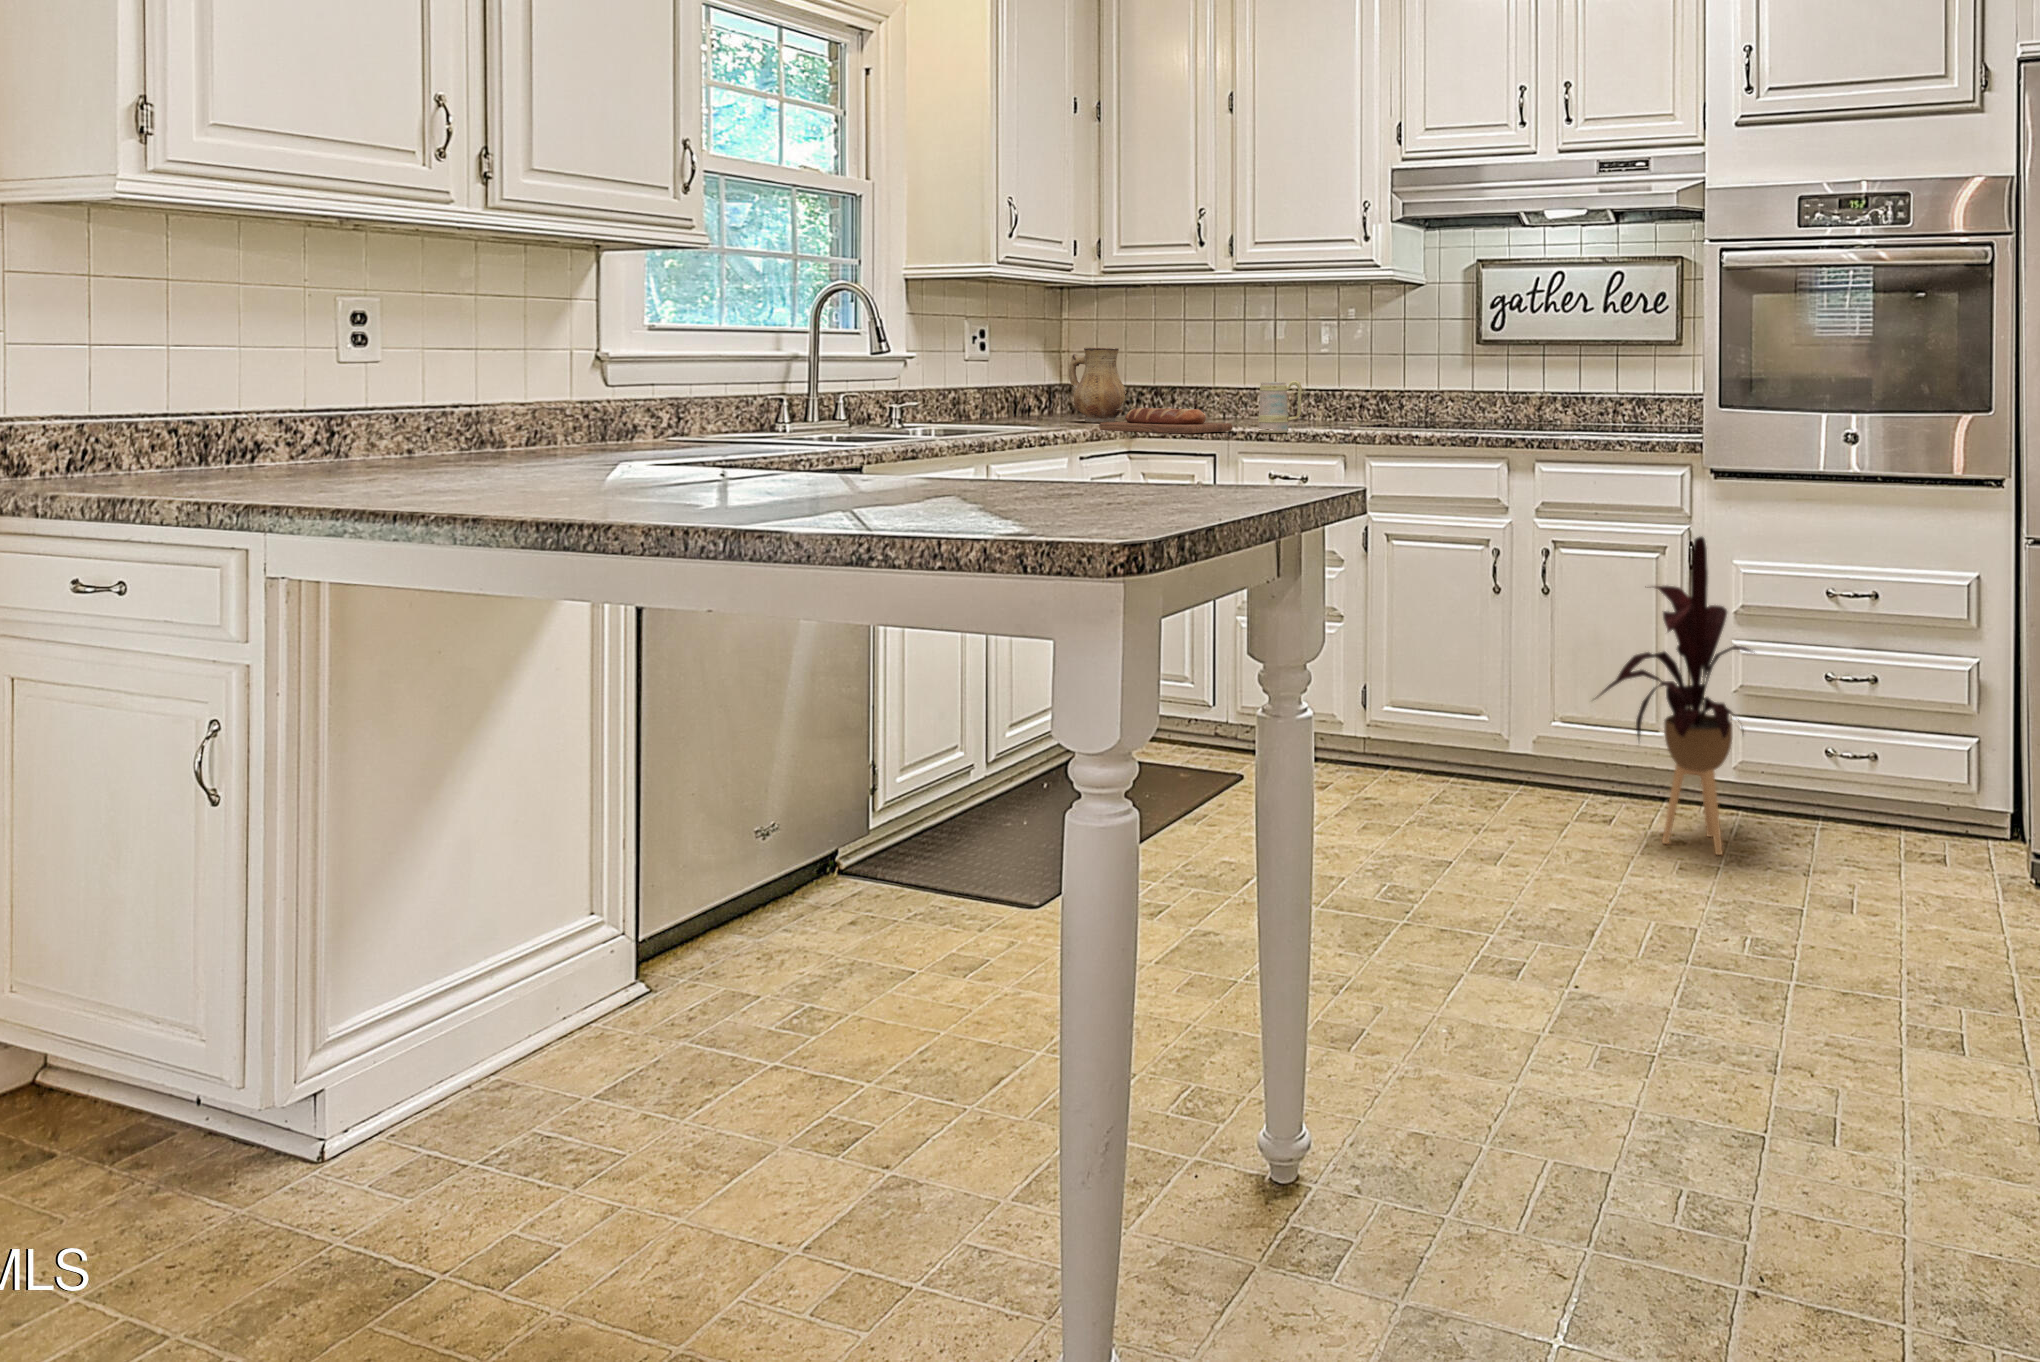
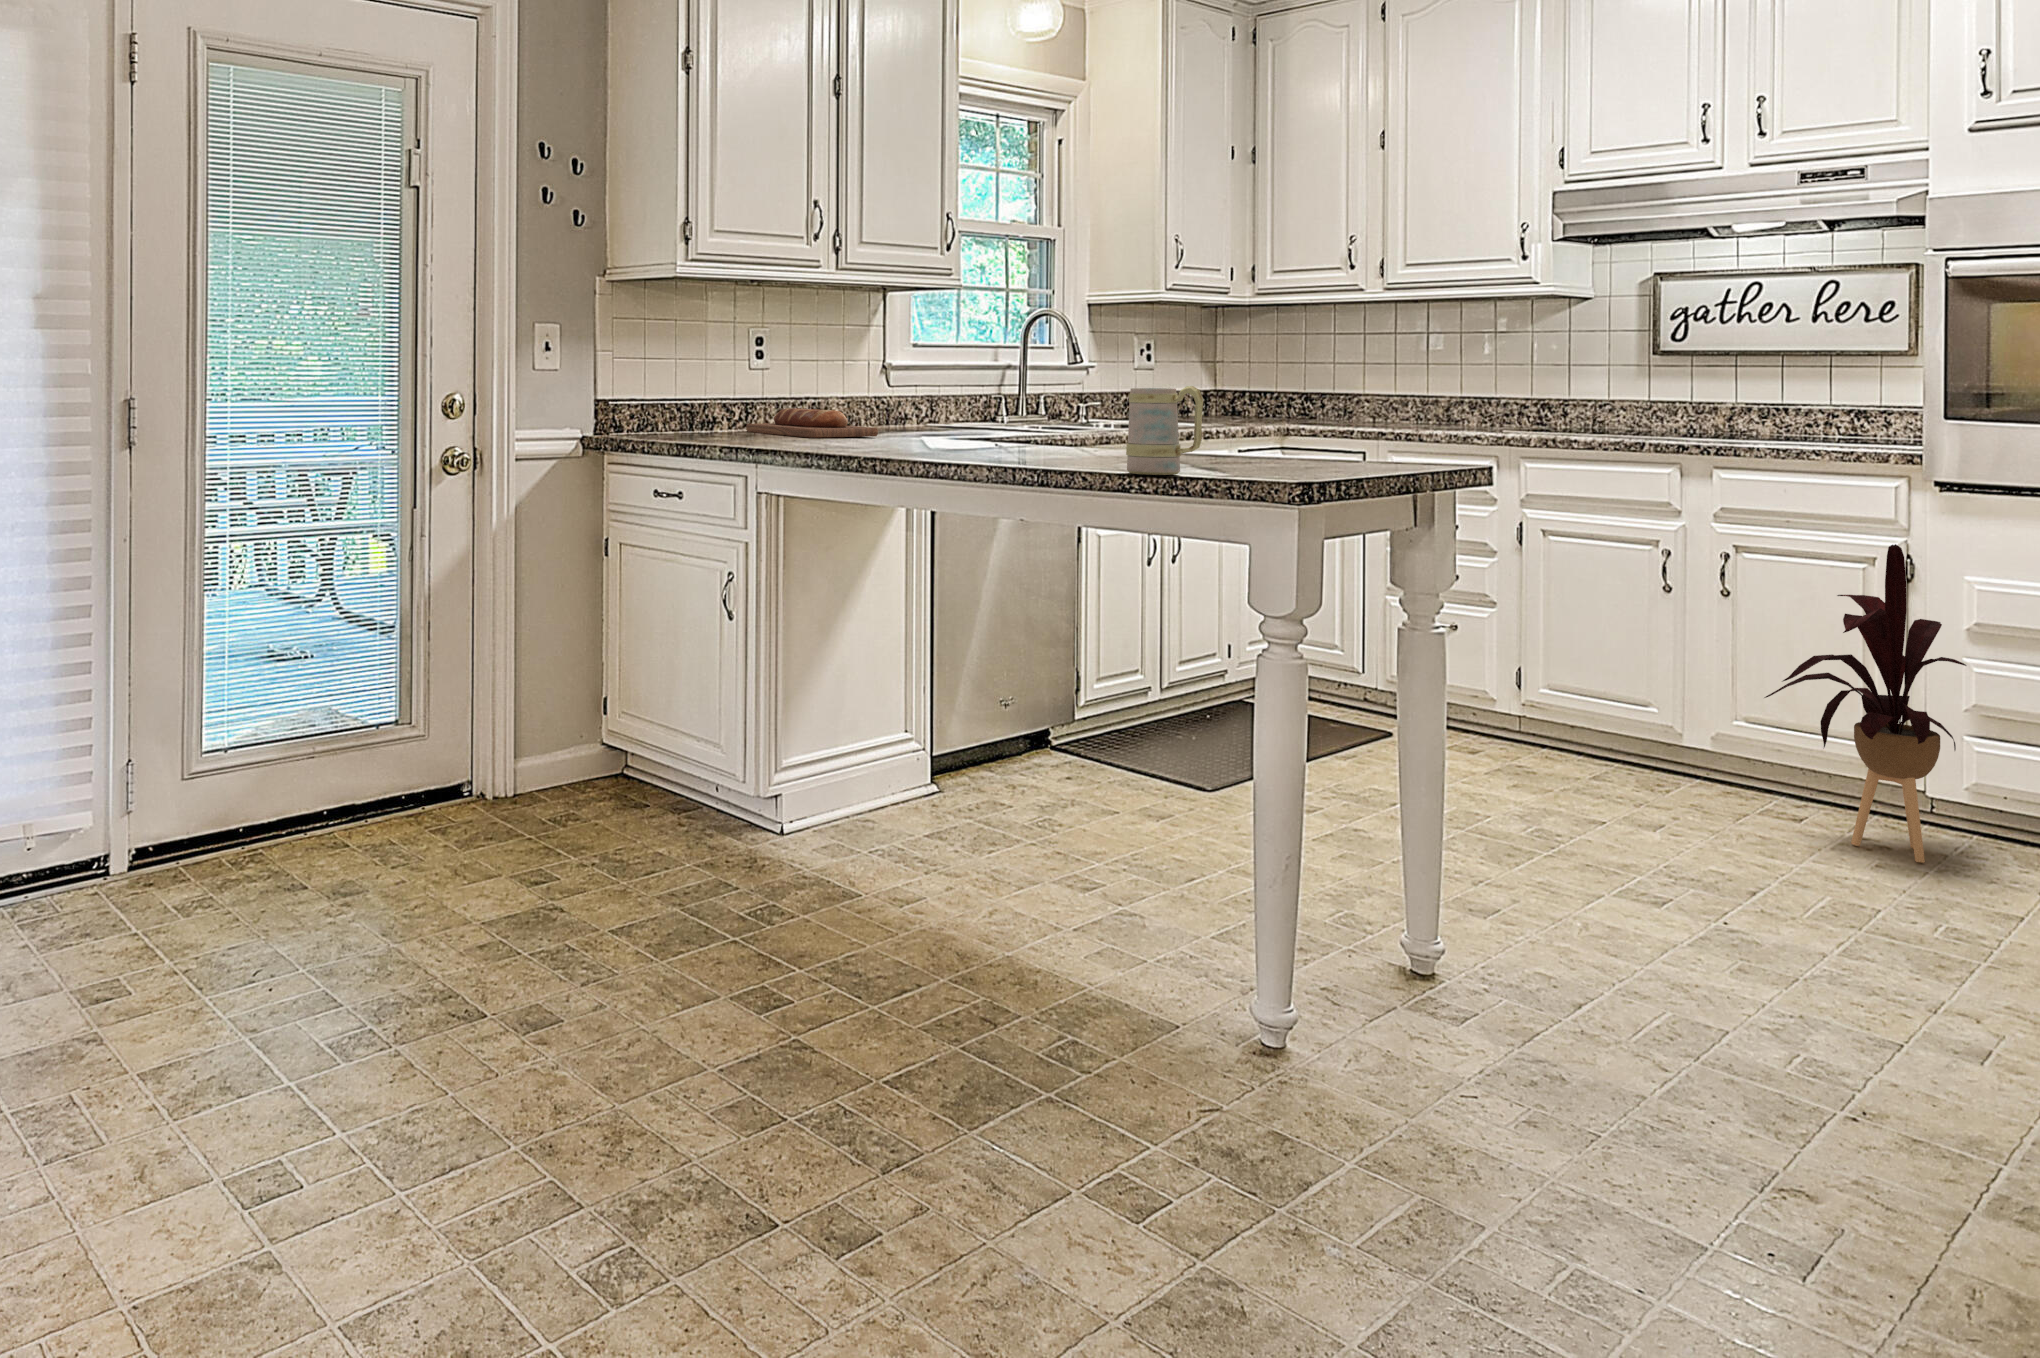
ceramic pitcher: present [1069,348,1126,423] -> none [1226,358,1282,424]
mug: present [1258,381,1302,433] -> present [1126,386,1203,475]
bread loaf: present [1099,408,1232,434] -> present [746,408,878,438]

